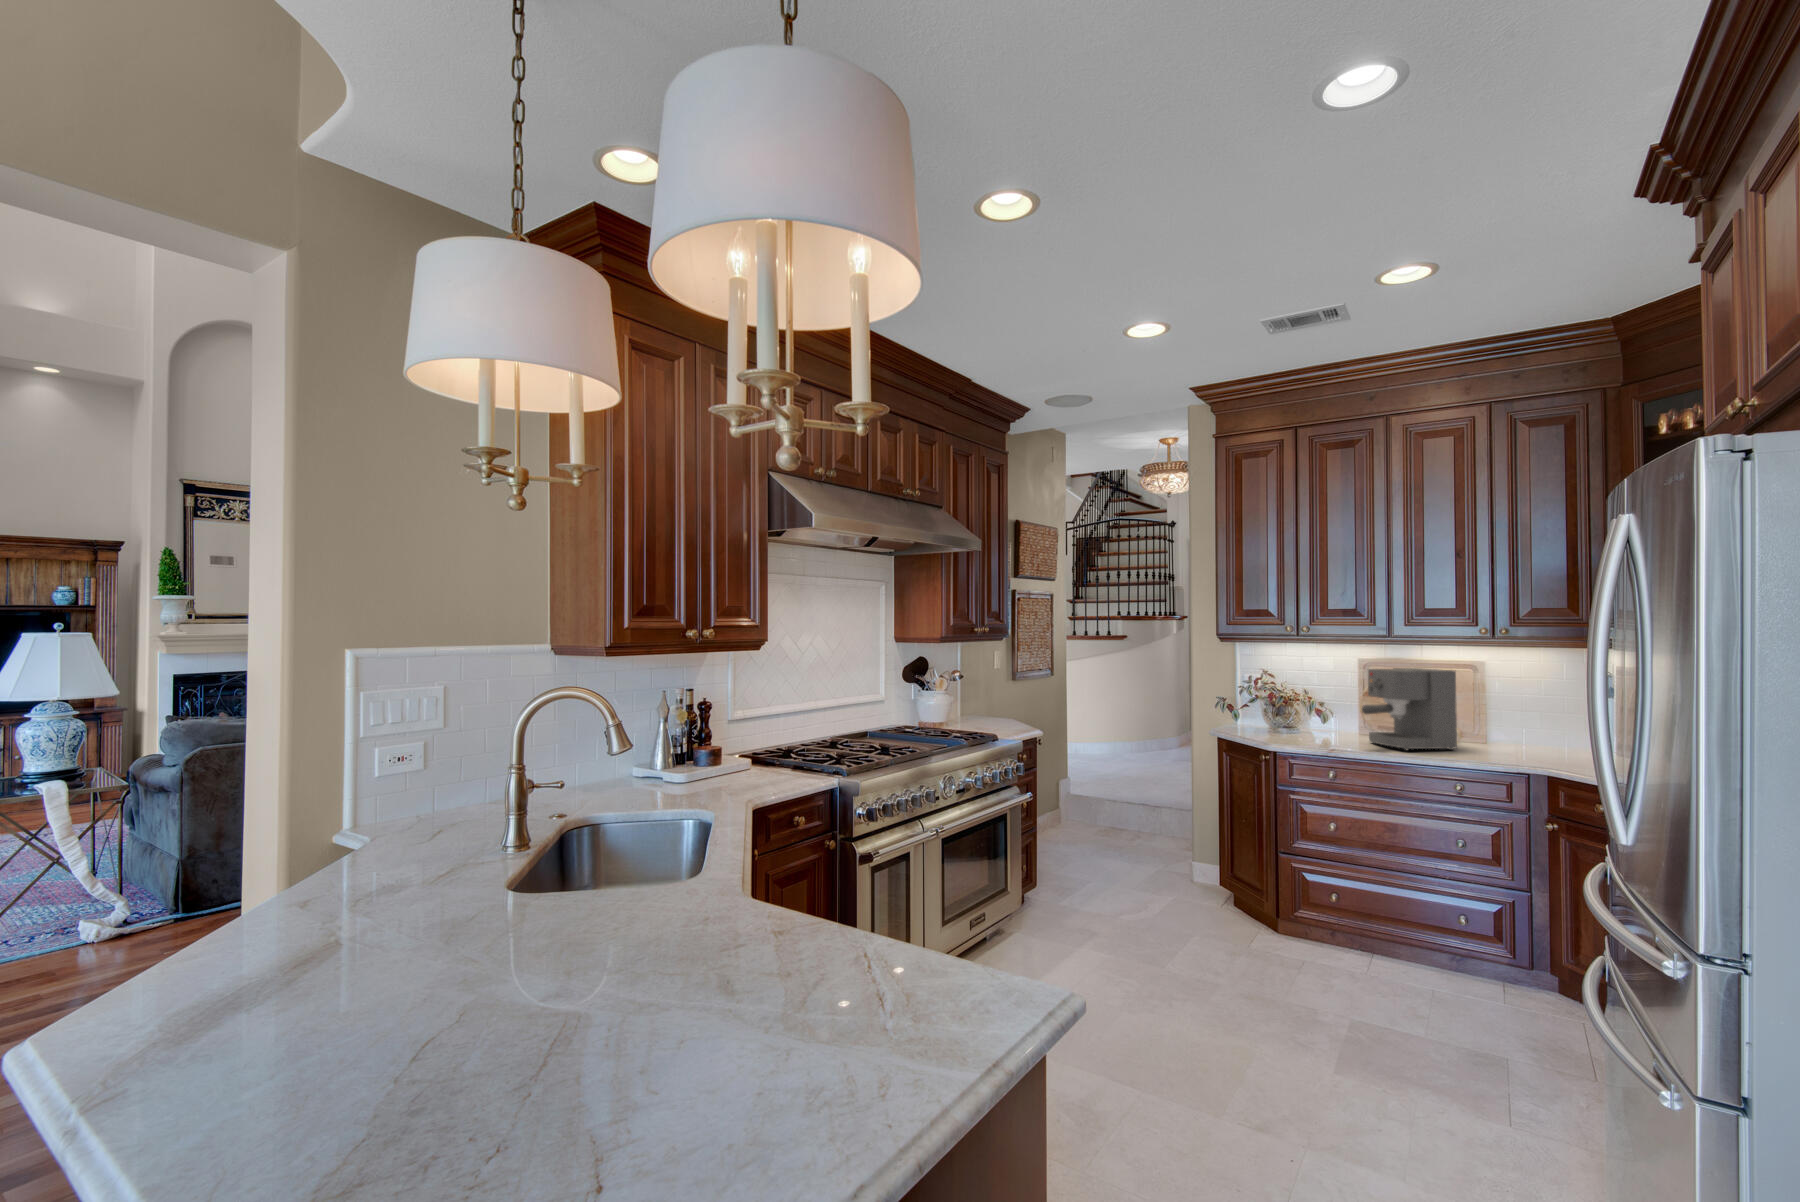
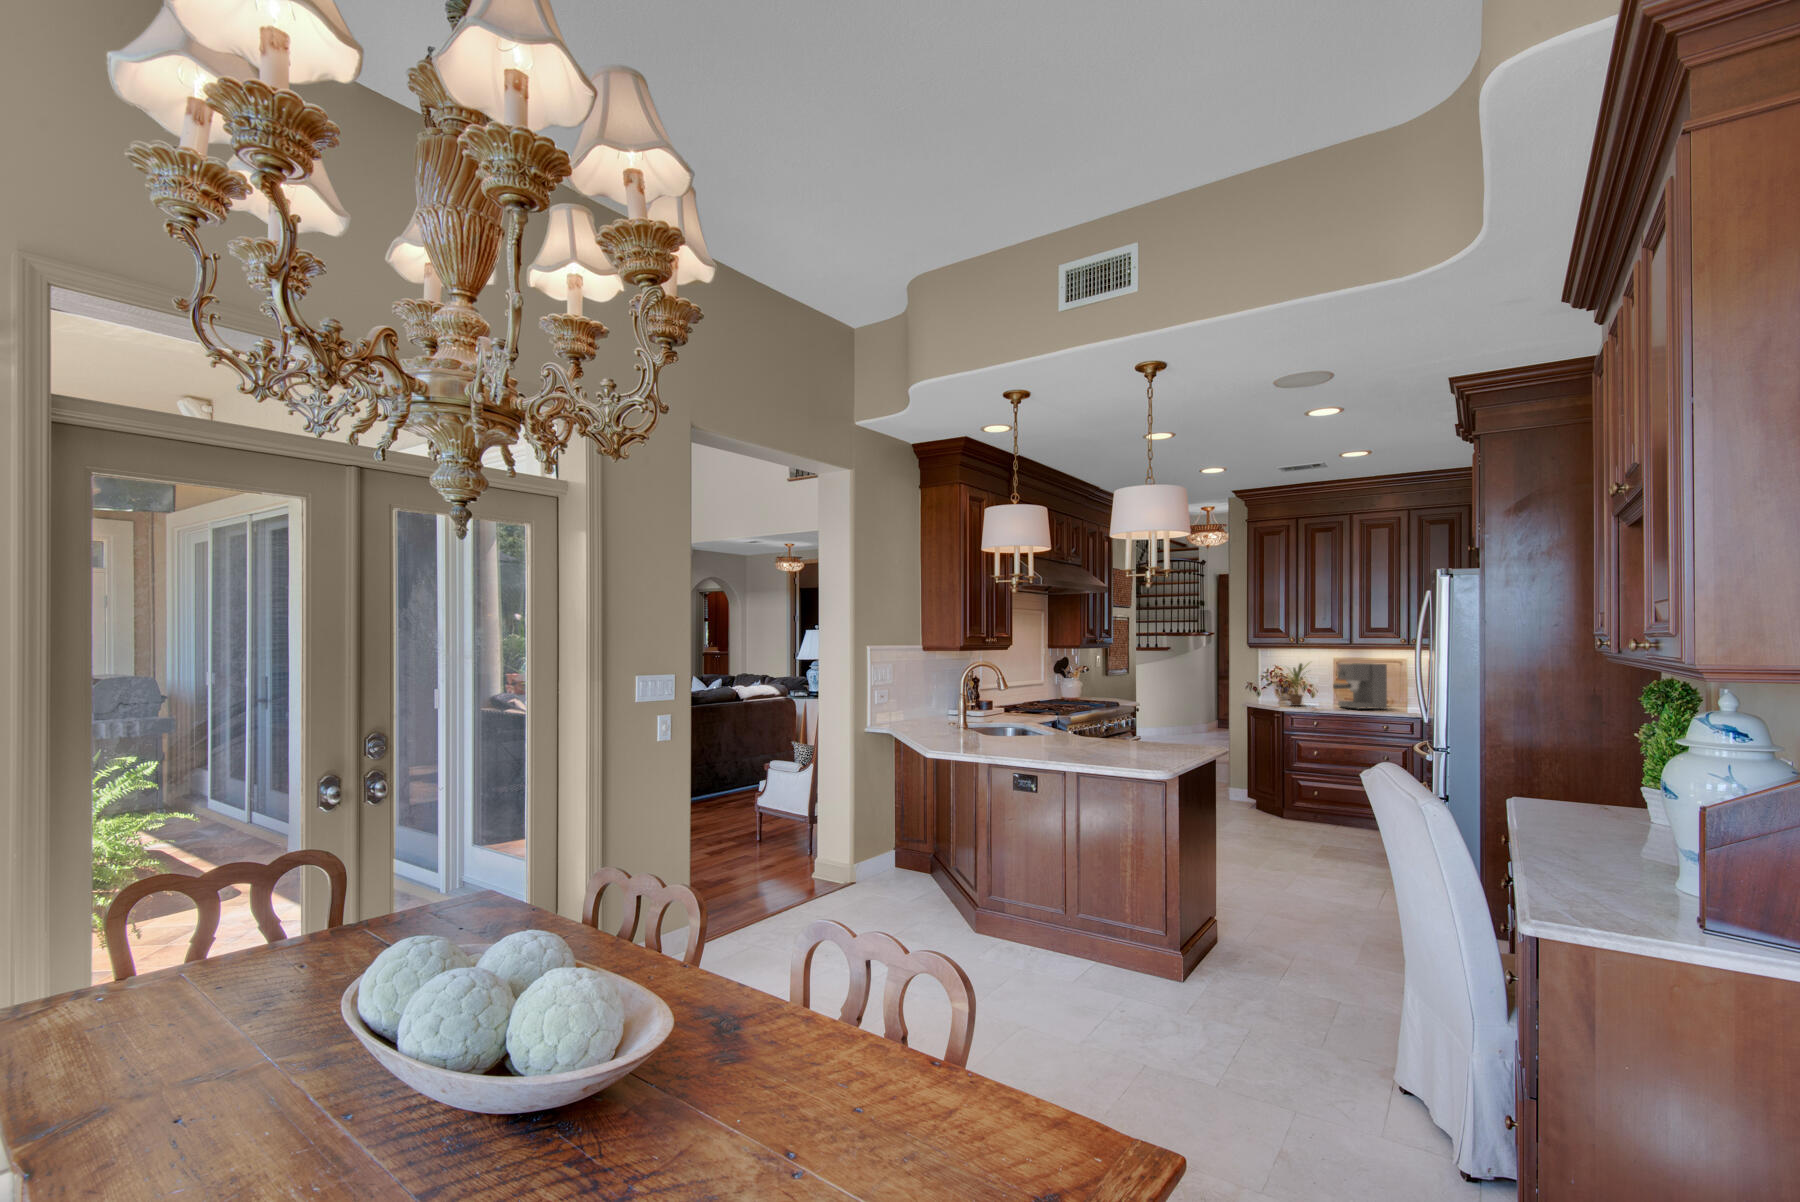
potted plant: none [1277,665,1326,740] -> present [1290,663,1309,706]

